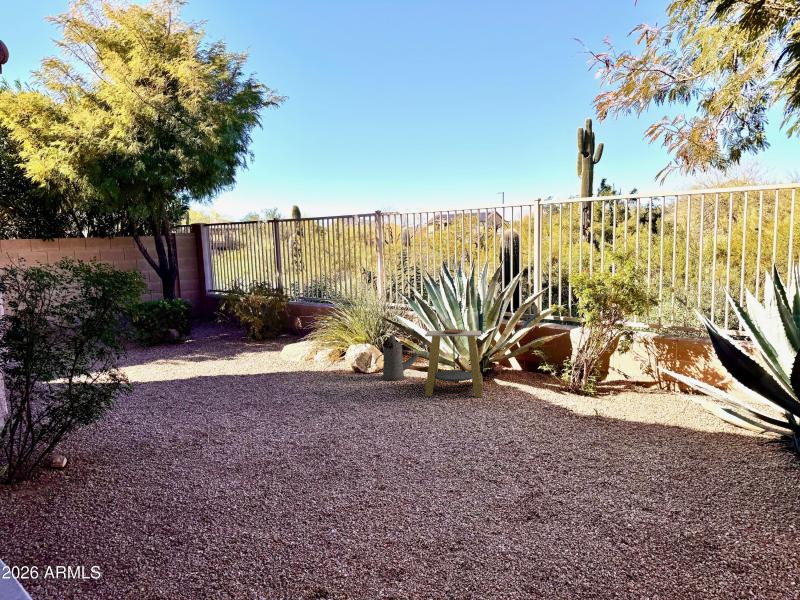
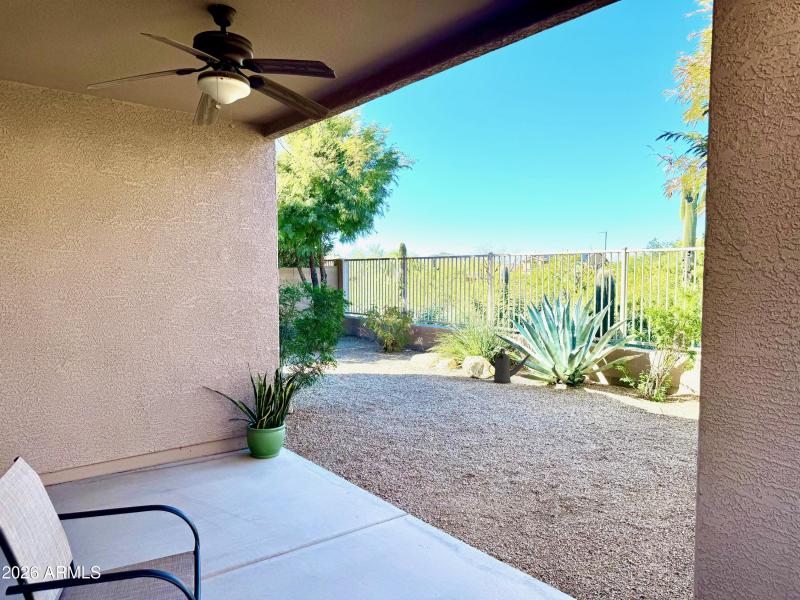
side table: present [425,329,482,397] -> none [527,346,574,397]

